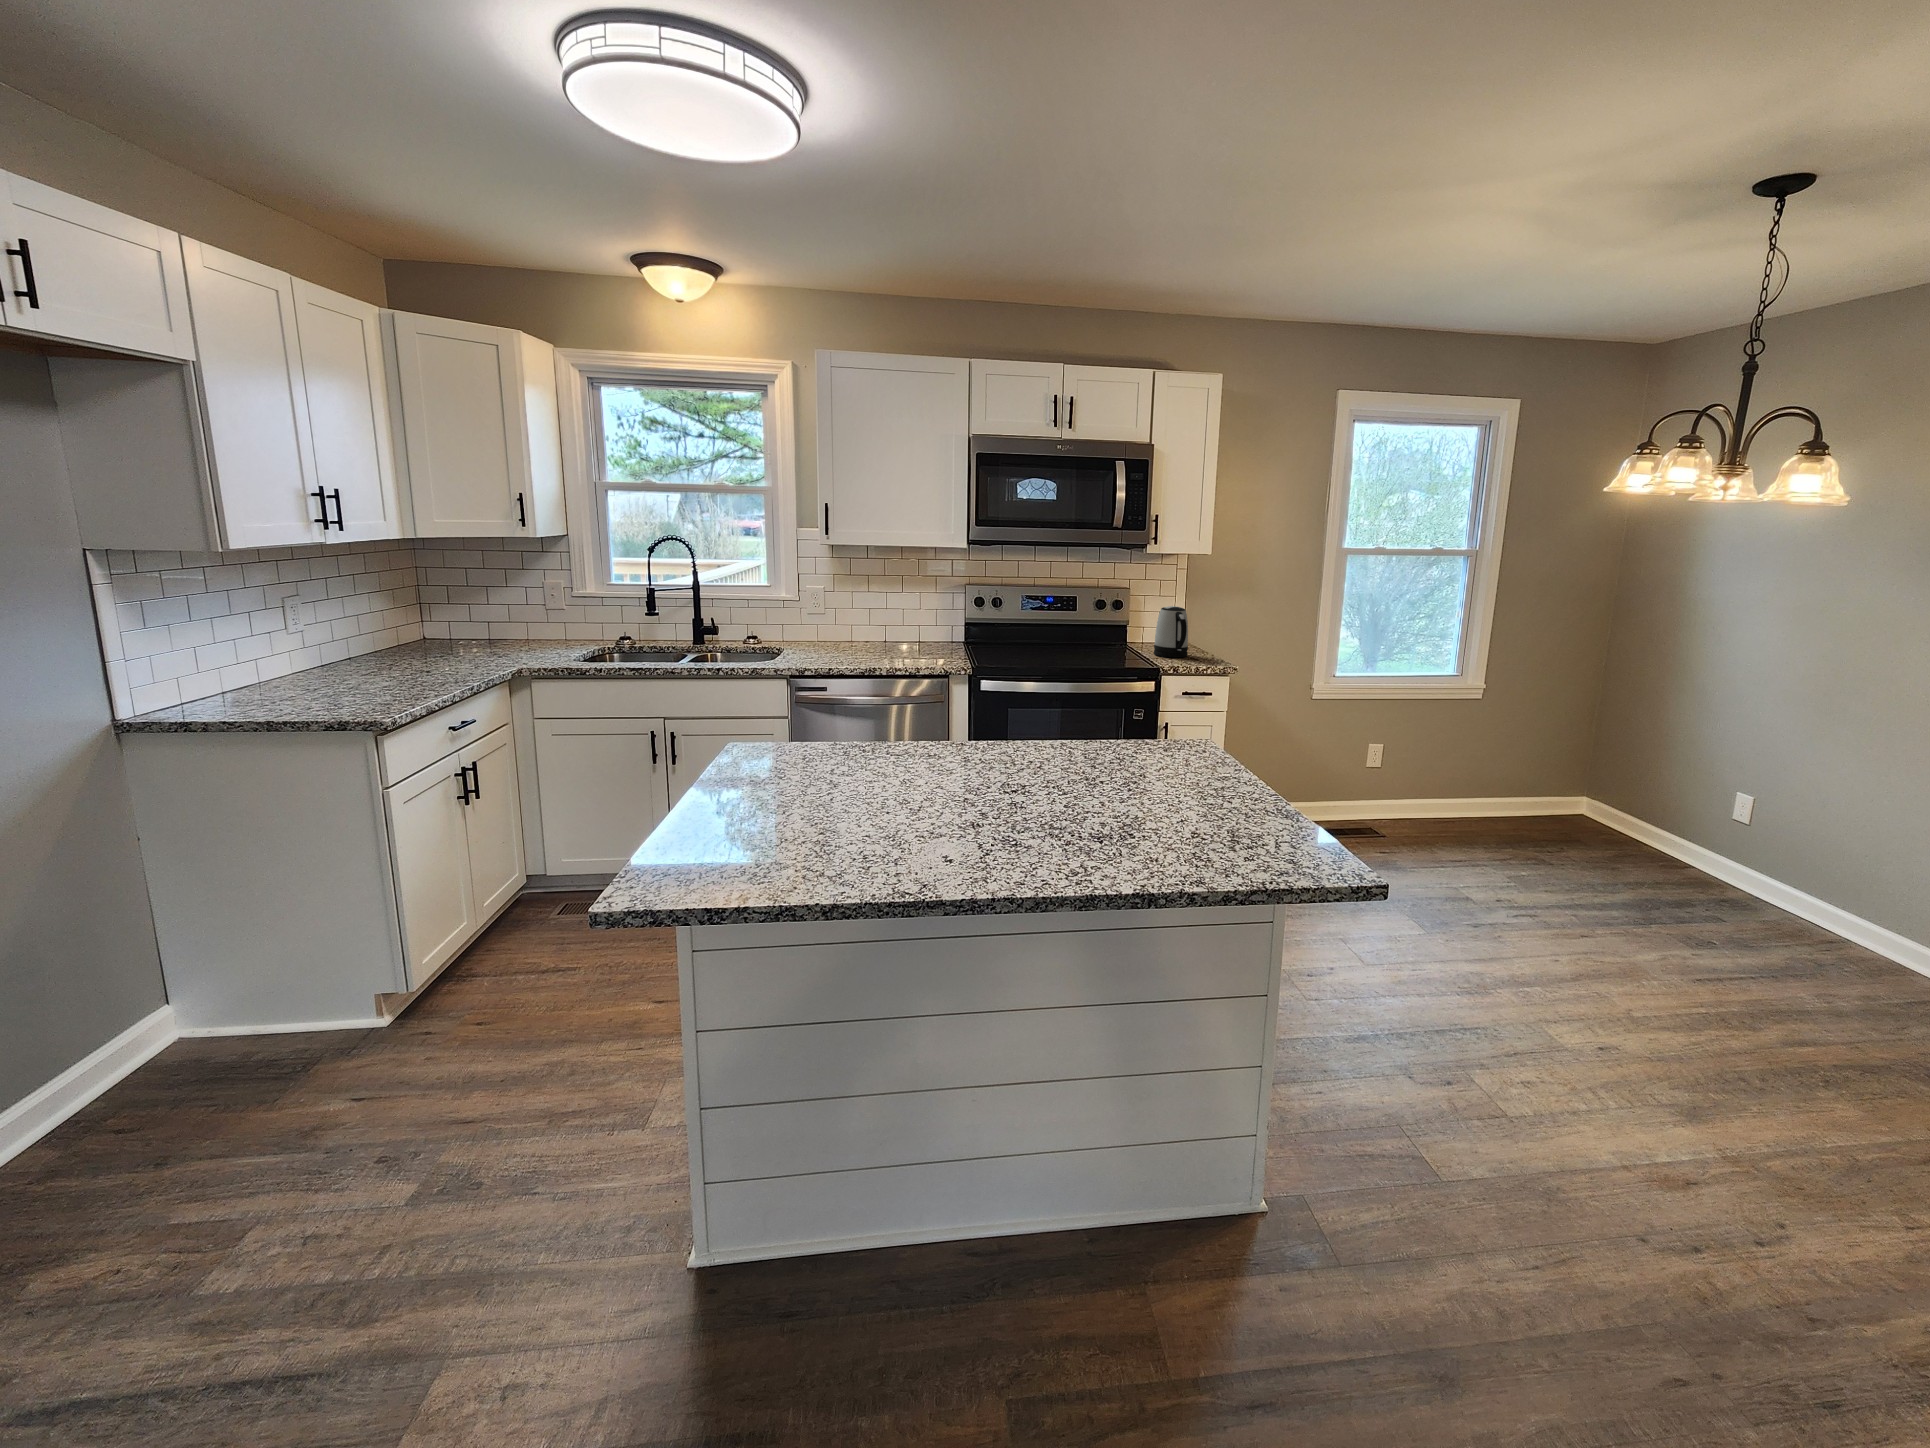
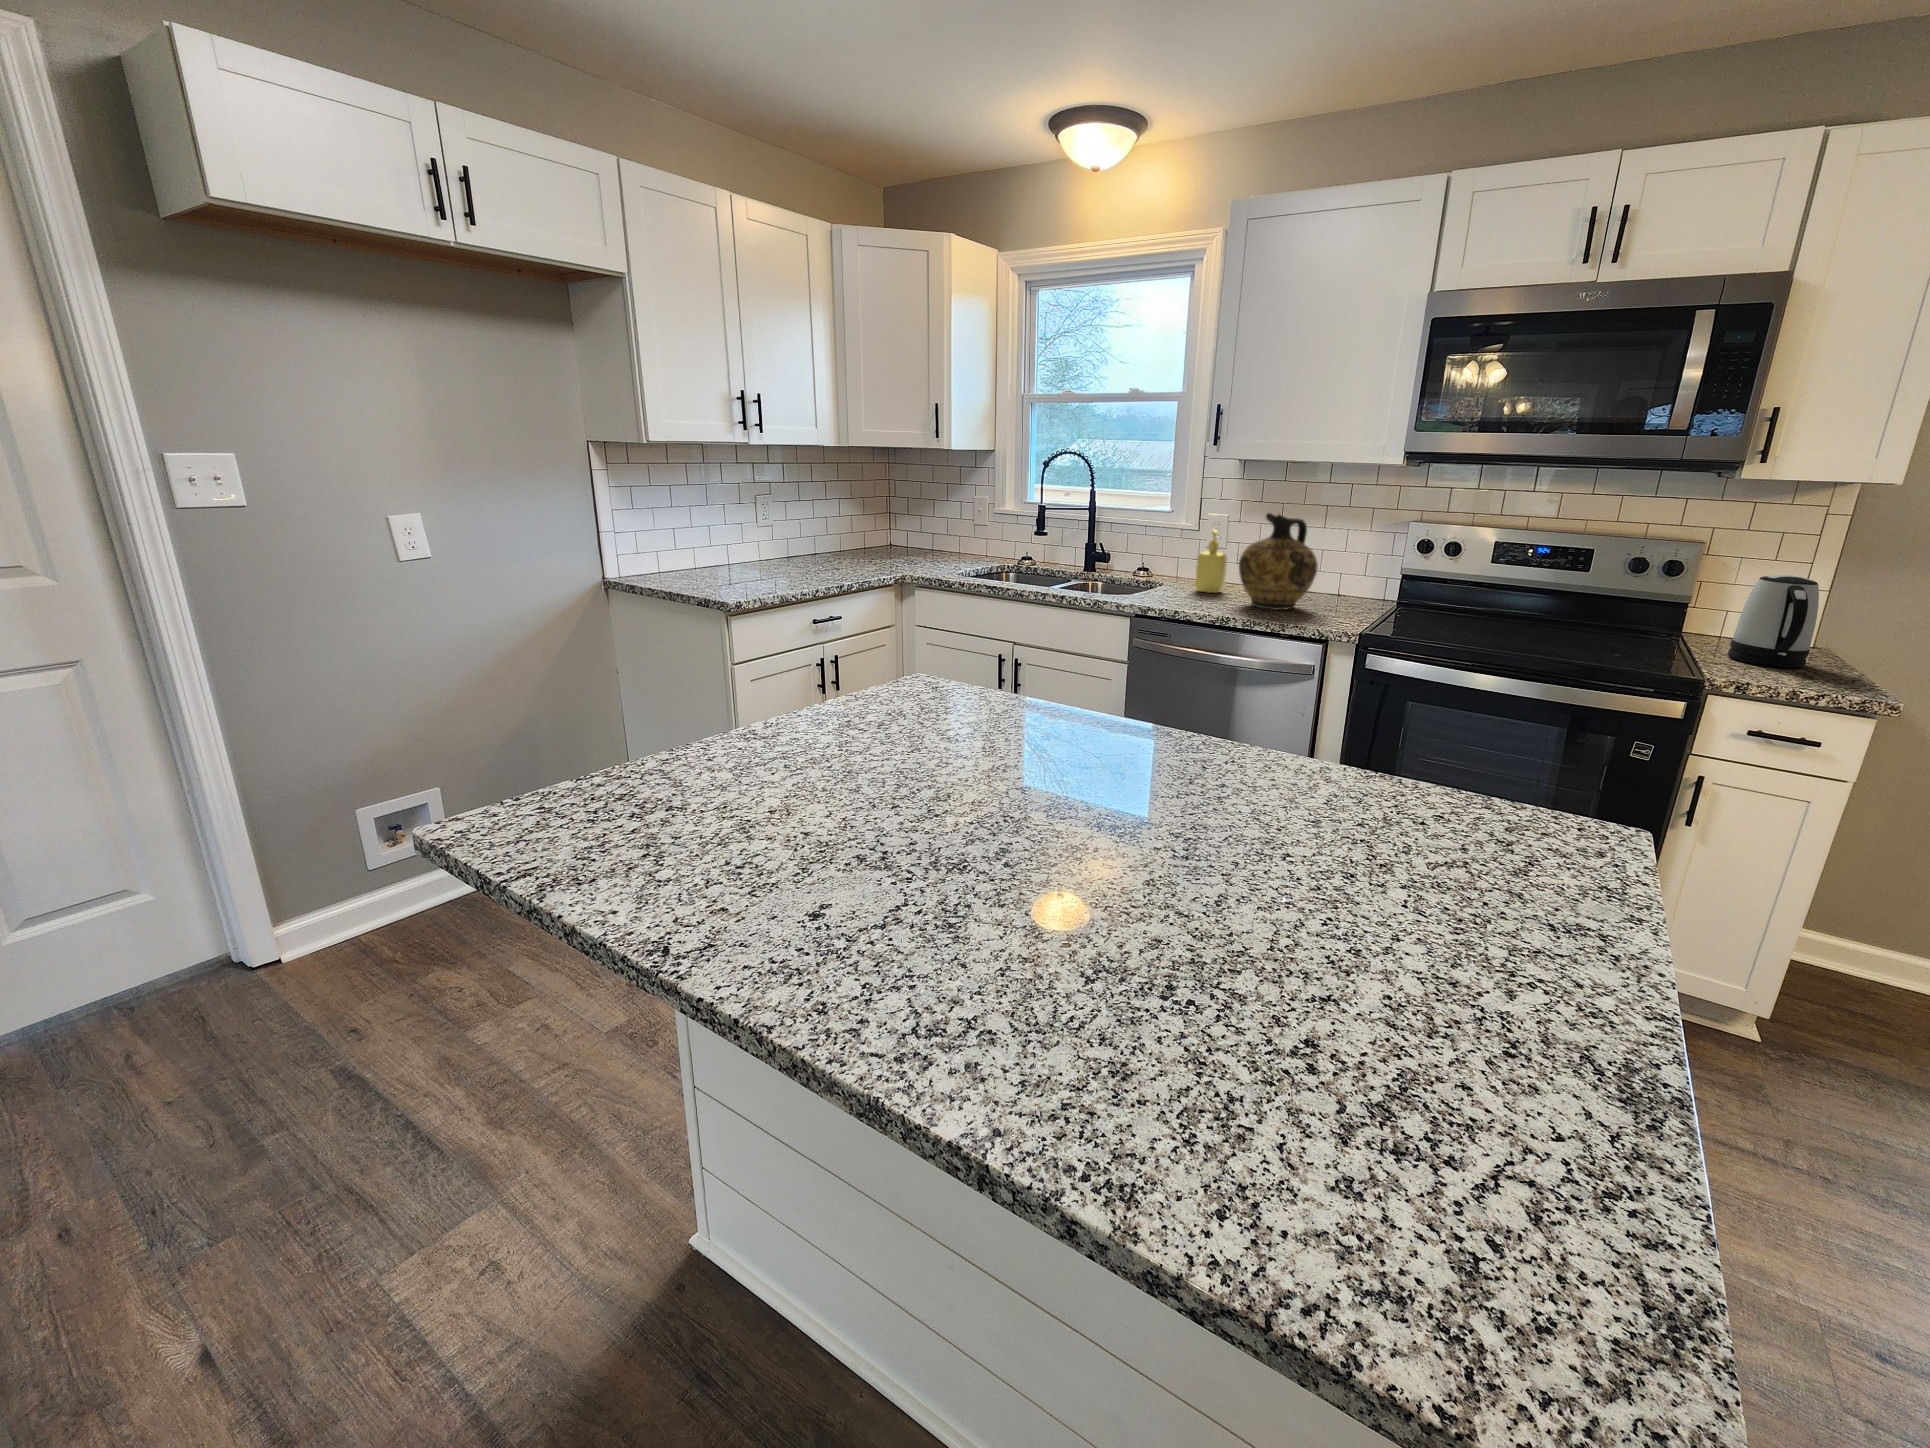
ceramic jug: none [864,586,922,660] -> present [1239,513,1318,610]
soap dispenser: none [818,600,842,652] -> present [1195,529,1227,593]

